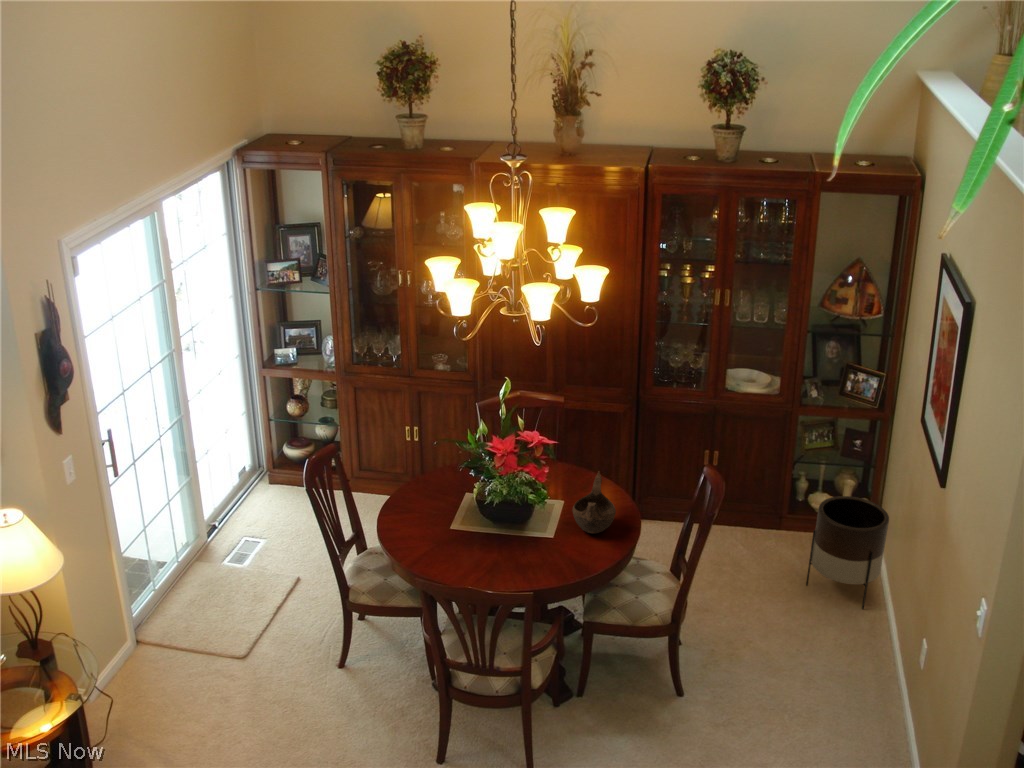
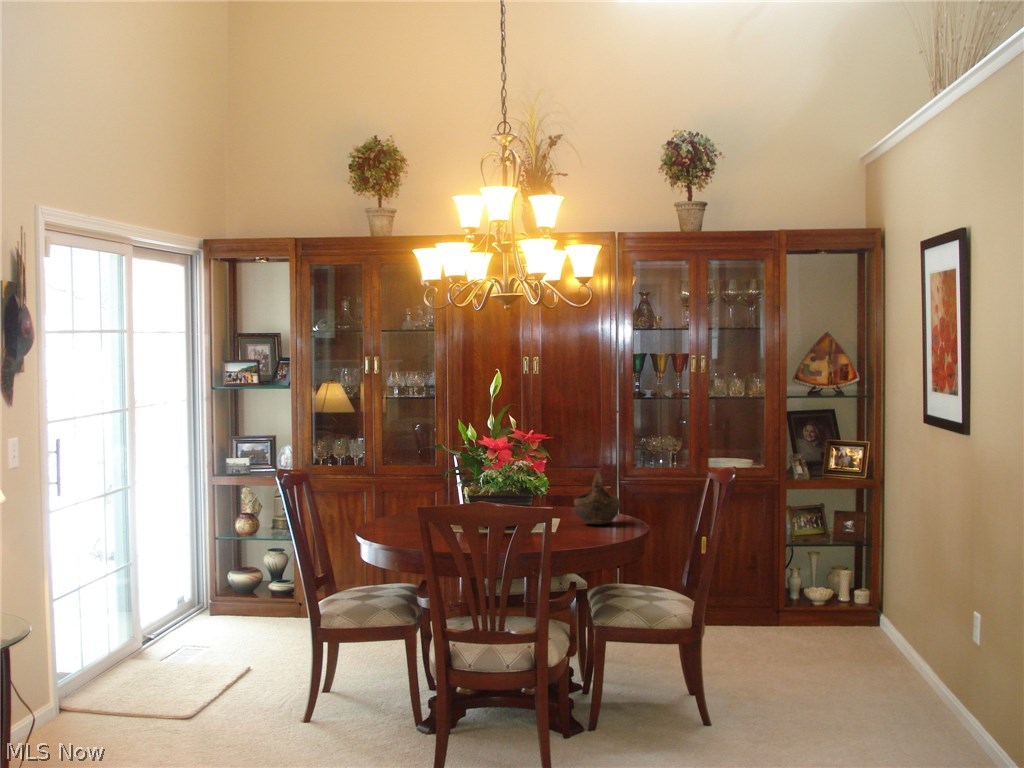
planter: present [806,496,889,609] -> none [820,554,898,668]

